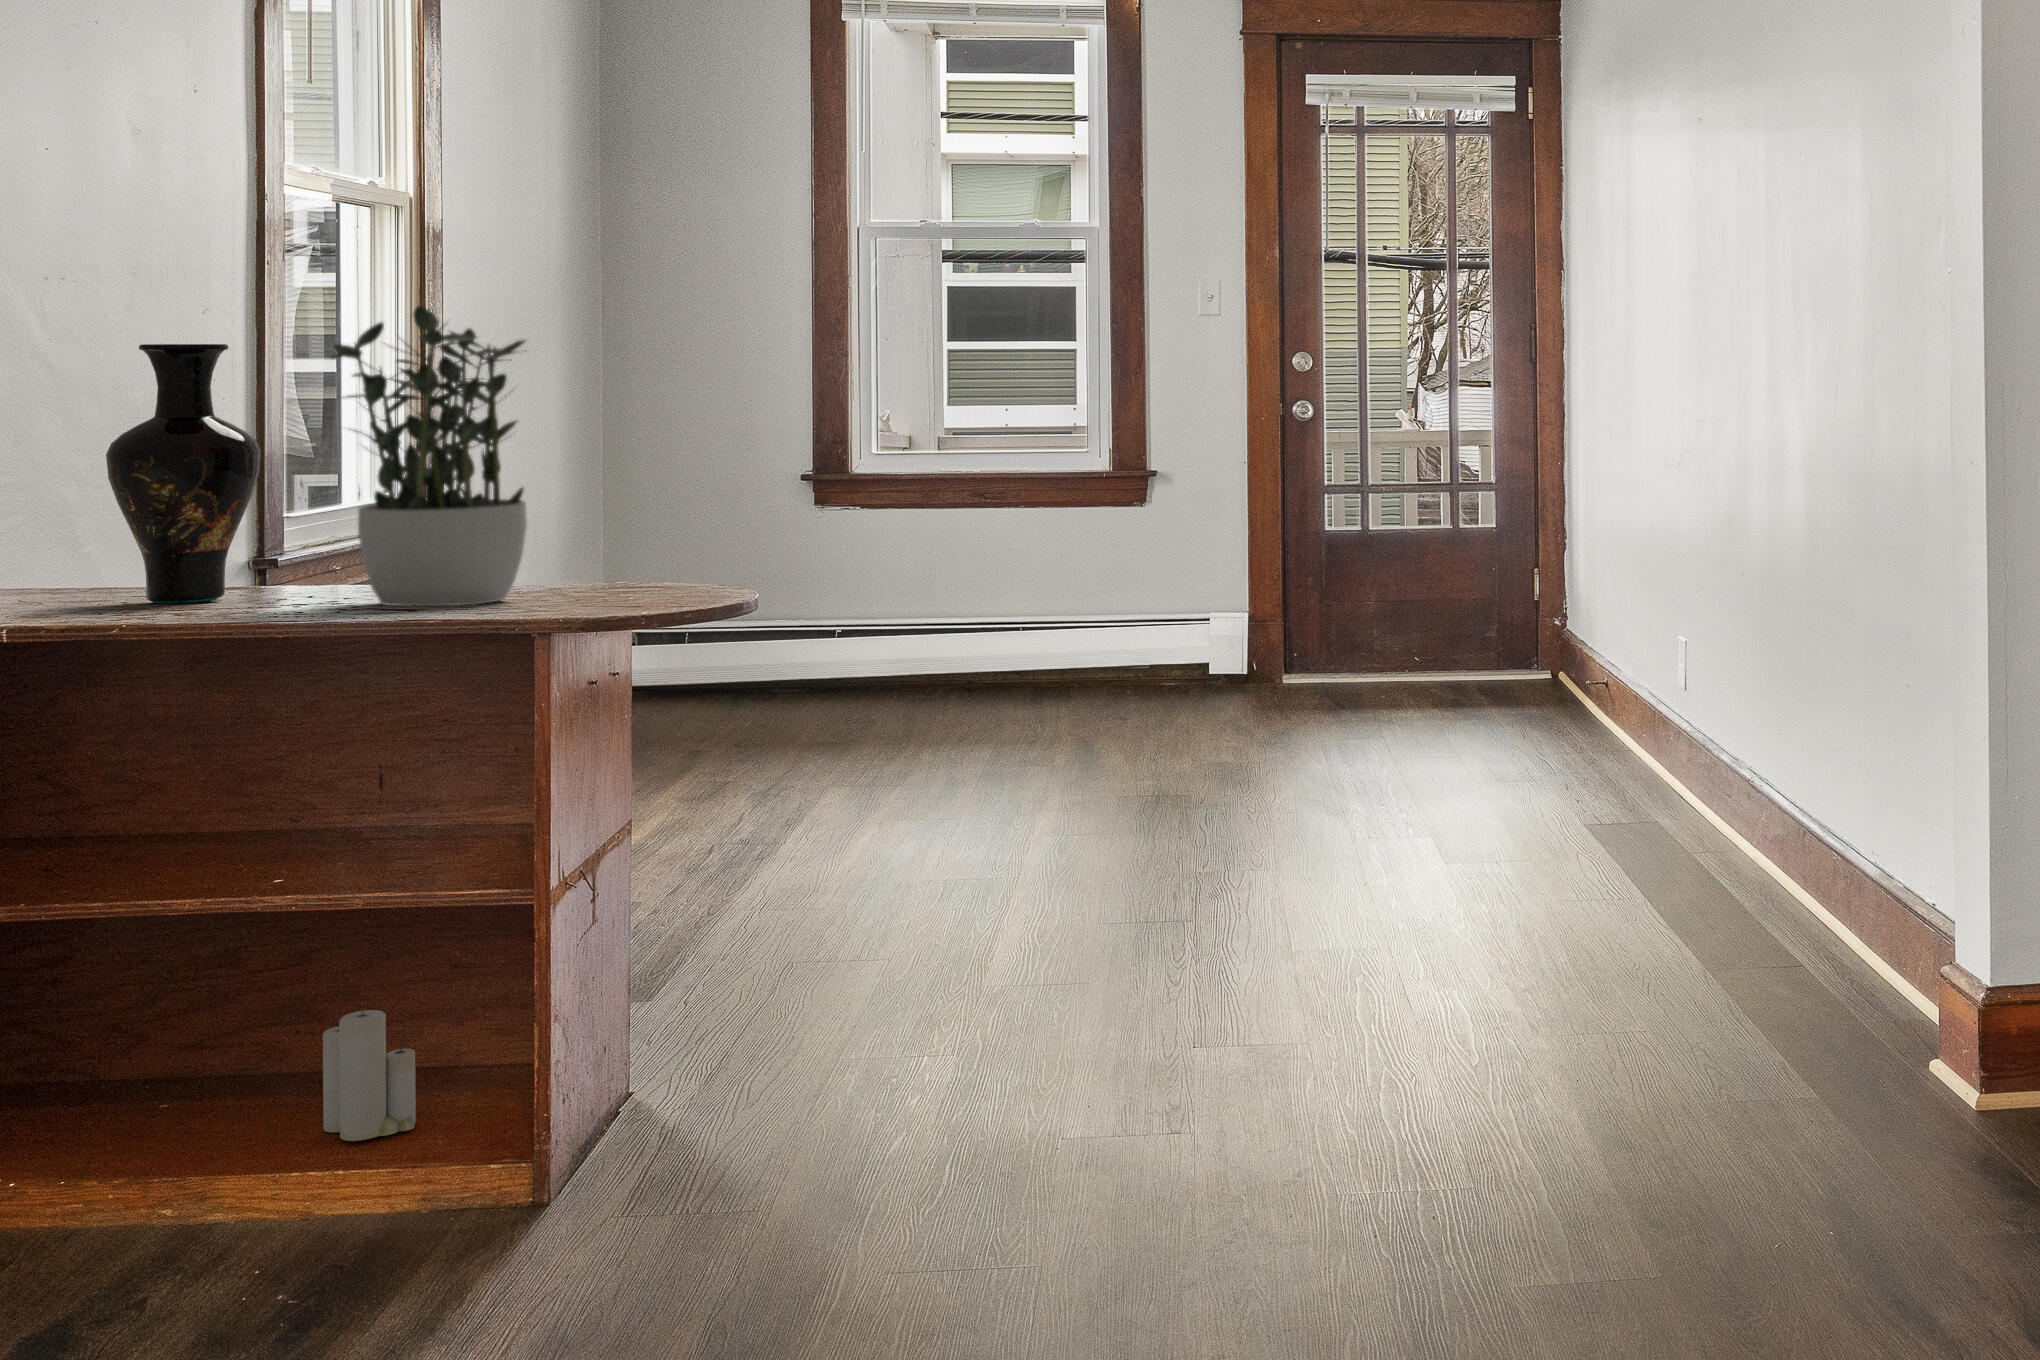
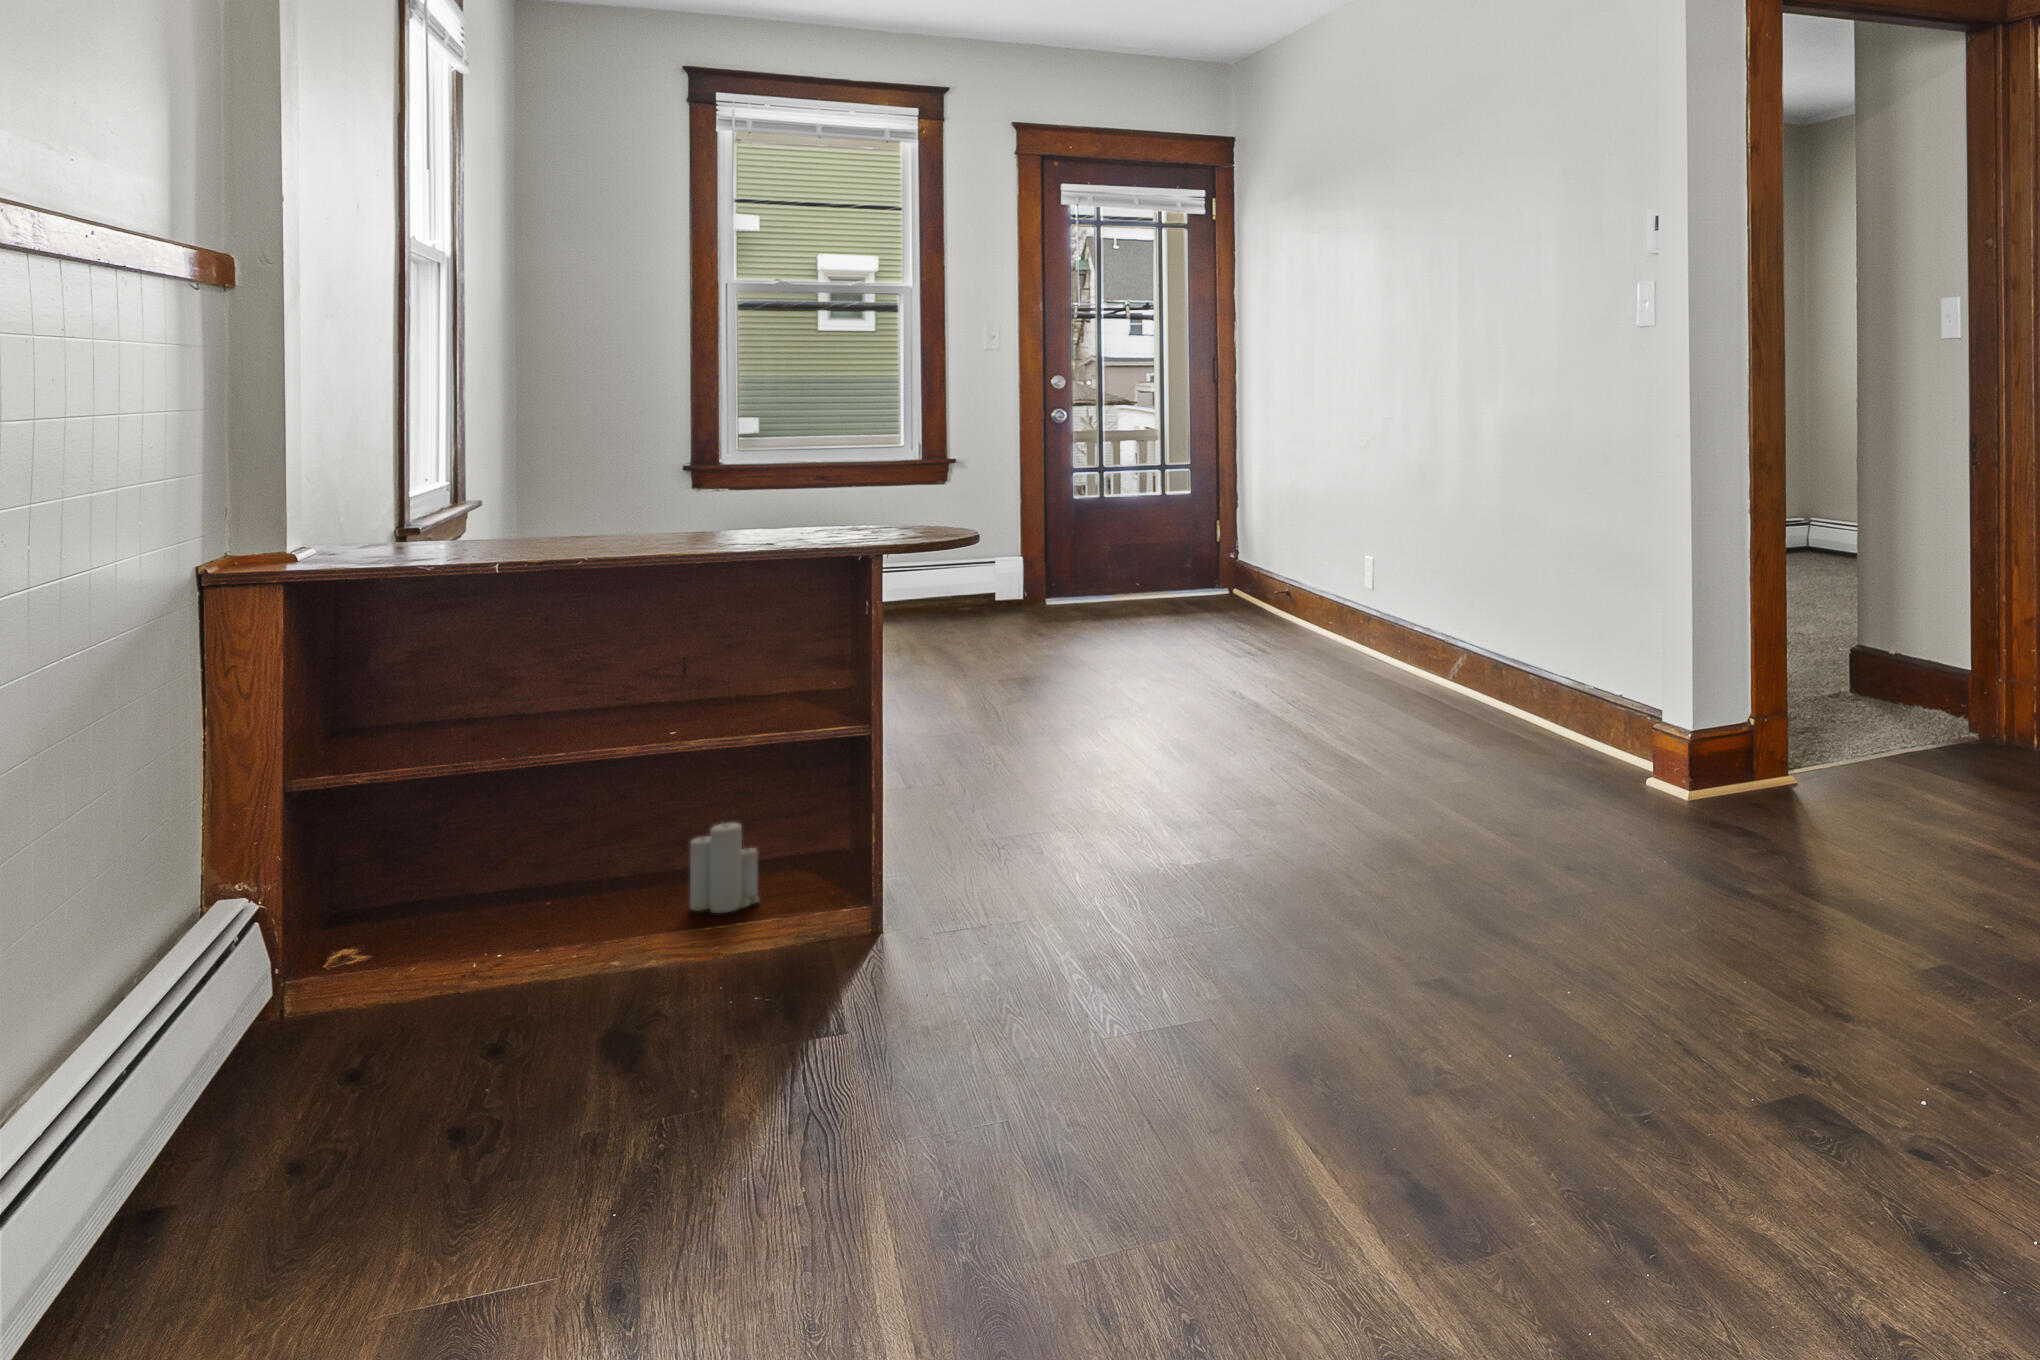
potted plant: present [332,306,527,606] -> none [712,336,843,542]
vase: present [106,344,261,604] -> none [523,363,632,547]

